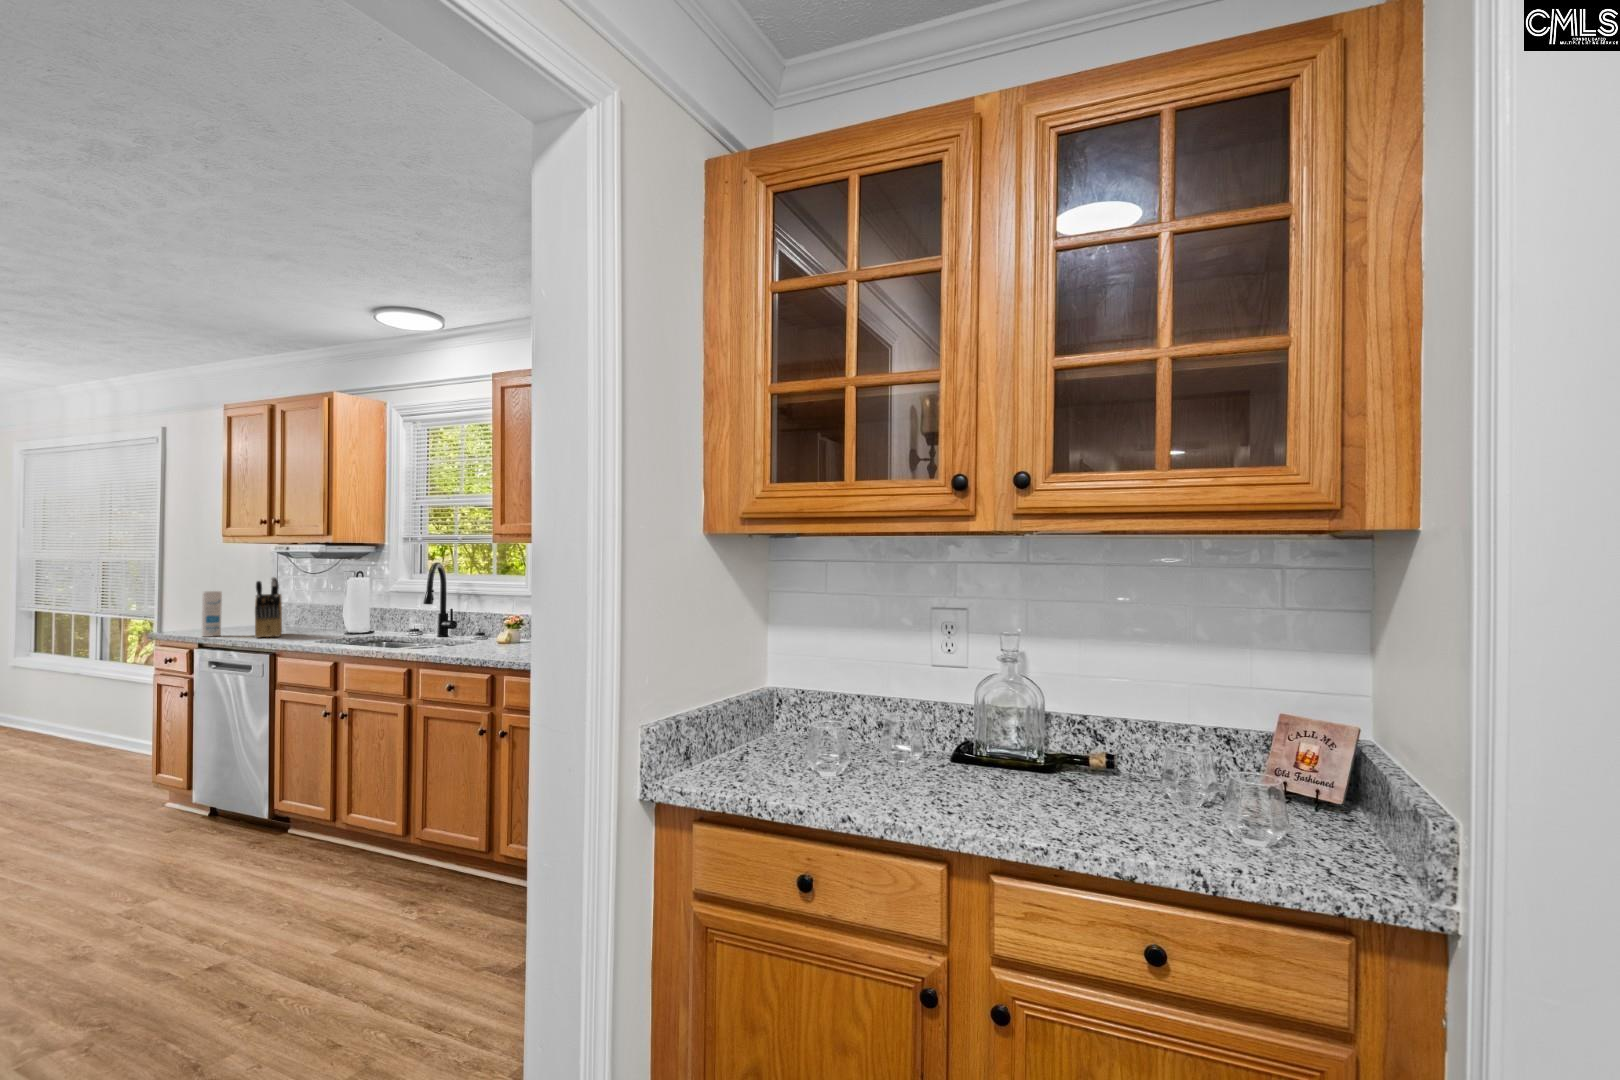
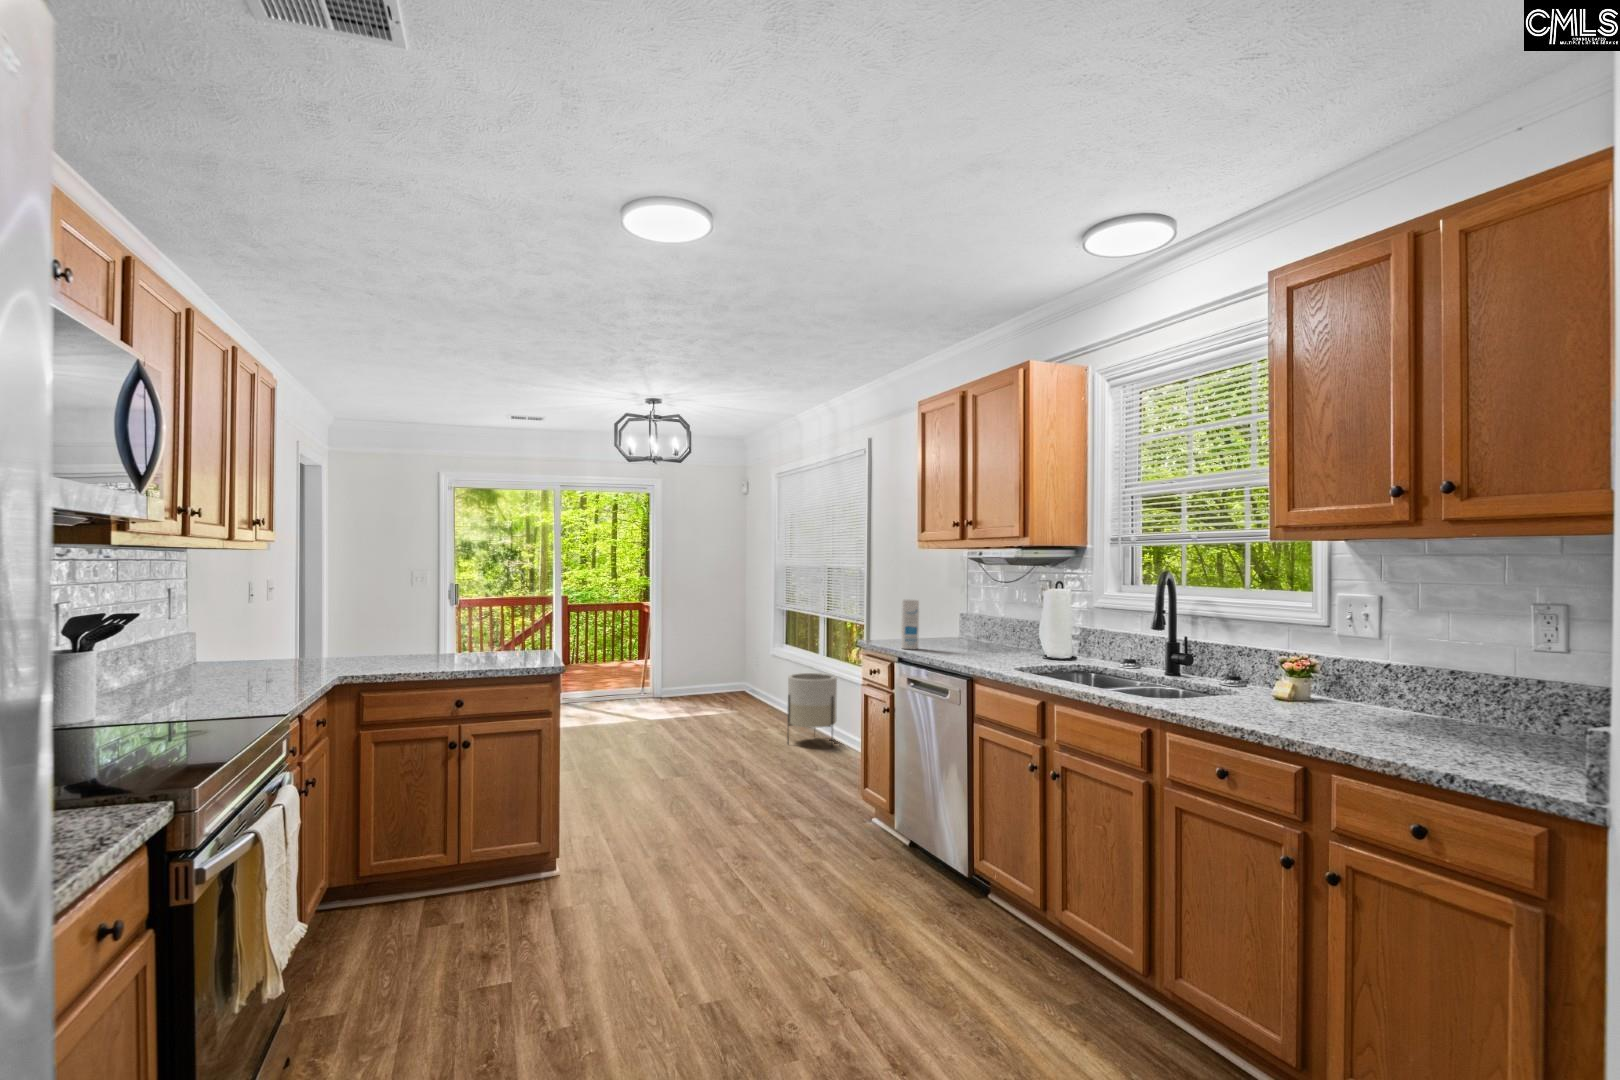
knife block: present [255,577,282,638] -> none [951,586,976,656]
planter: none [40,678,114,762] -> present [787,673,837,746]

